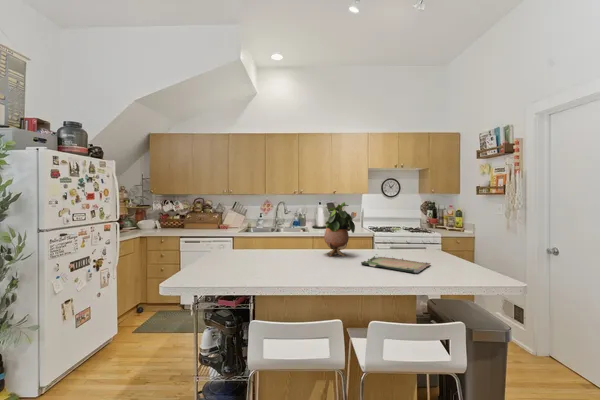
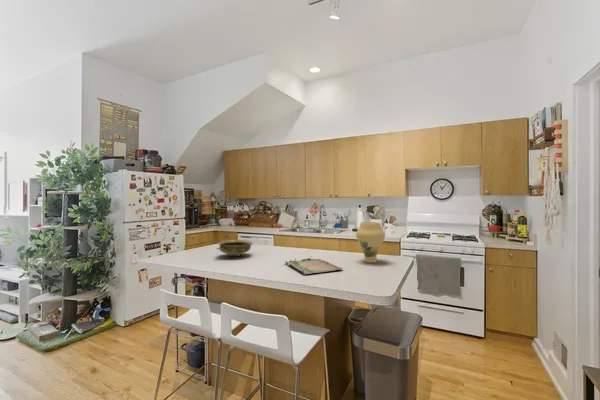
potted plant: present [324,202,355,256] -> none [282,206,306,256]
vase: none [408,216,438,256] -> present [356,222,385,263]
ceramic bowl: none [264,243,306,265] -> present [217,240,252,257]

